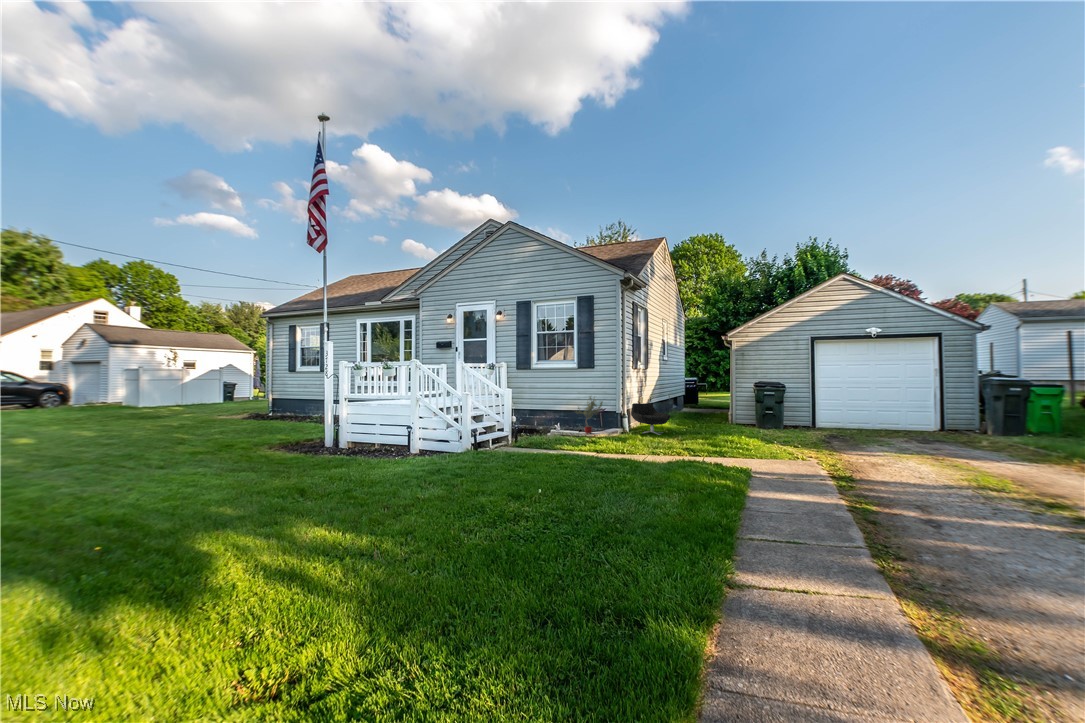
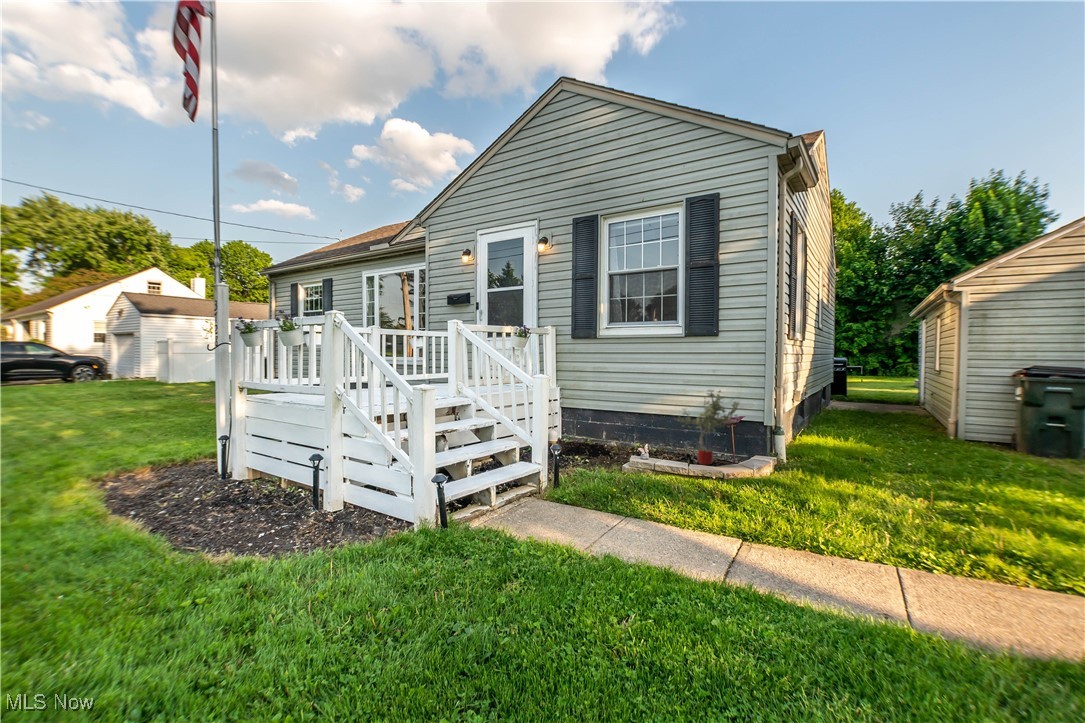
lounge chair: present [631,403,671,435] -> none [792,405,888,478]

